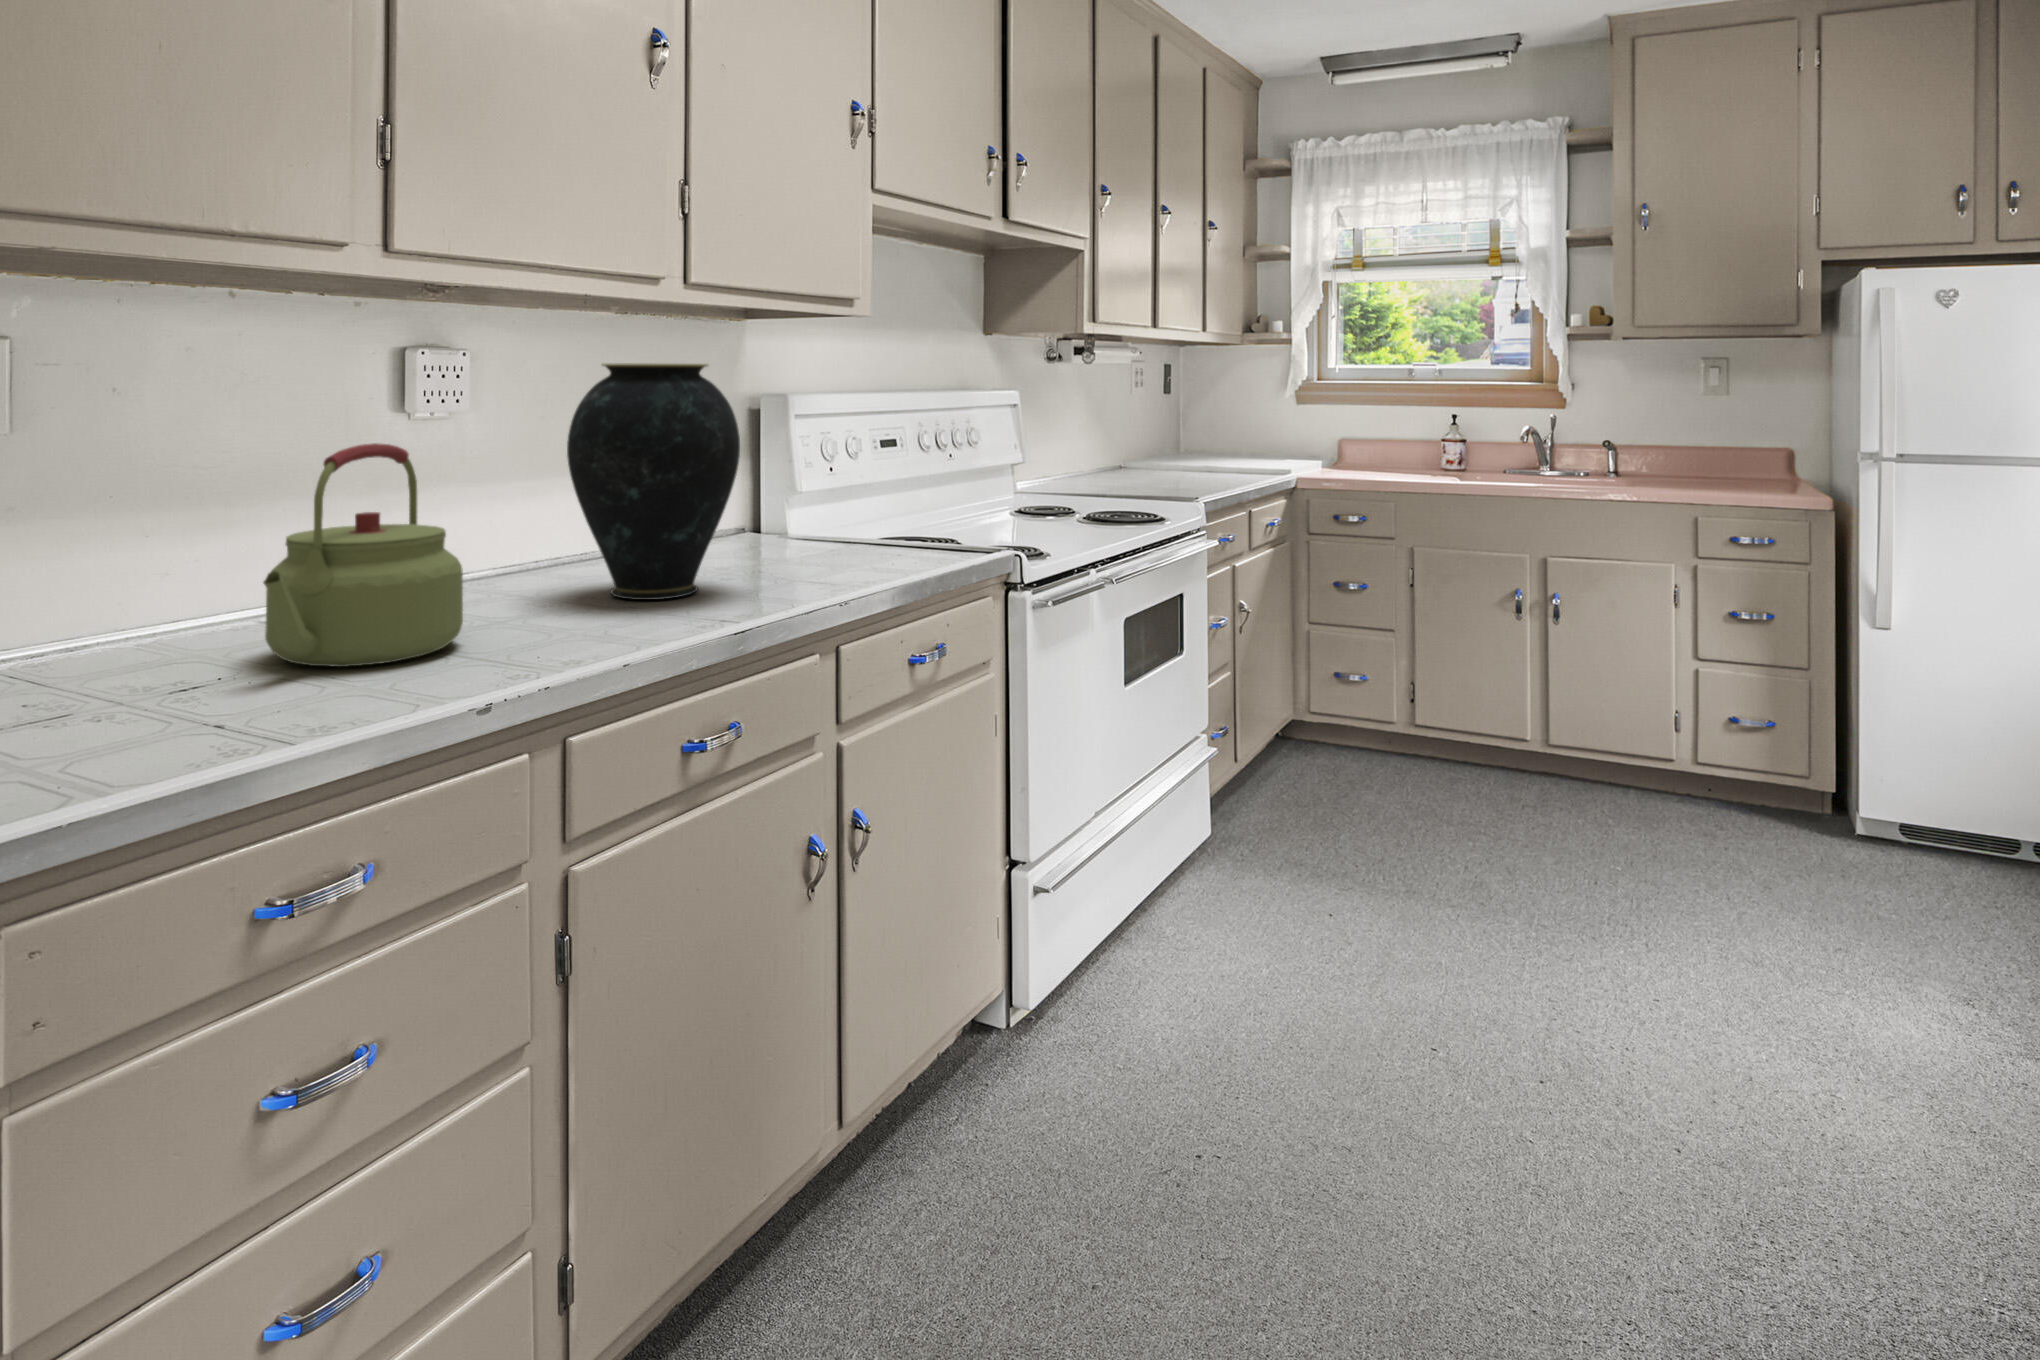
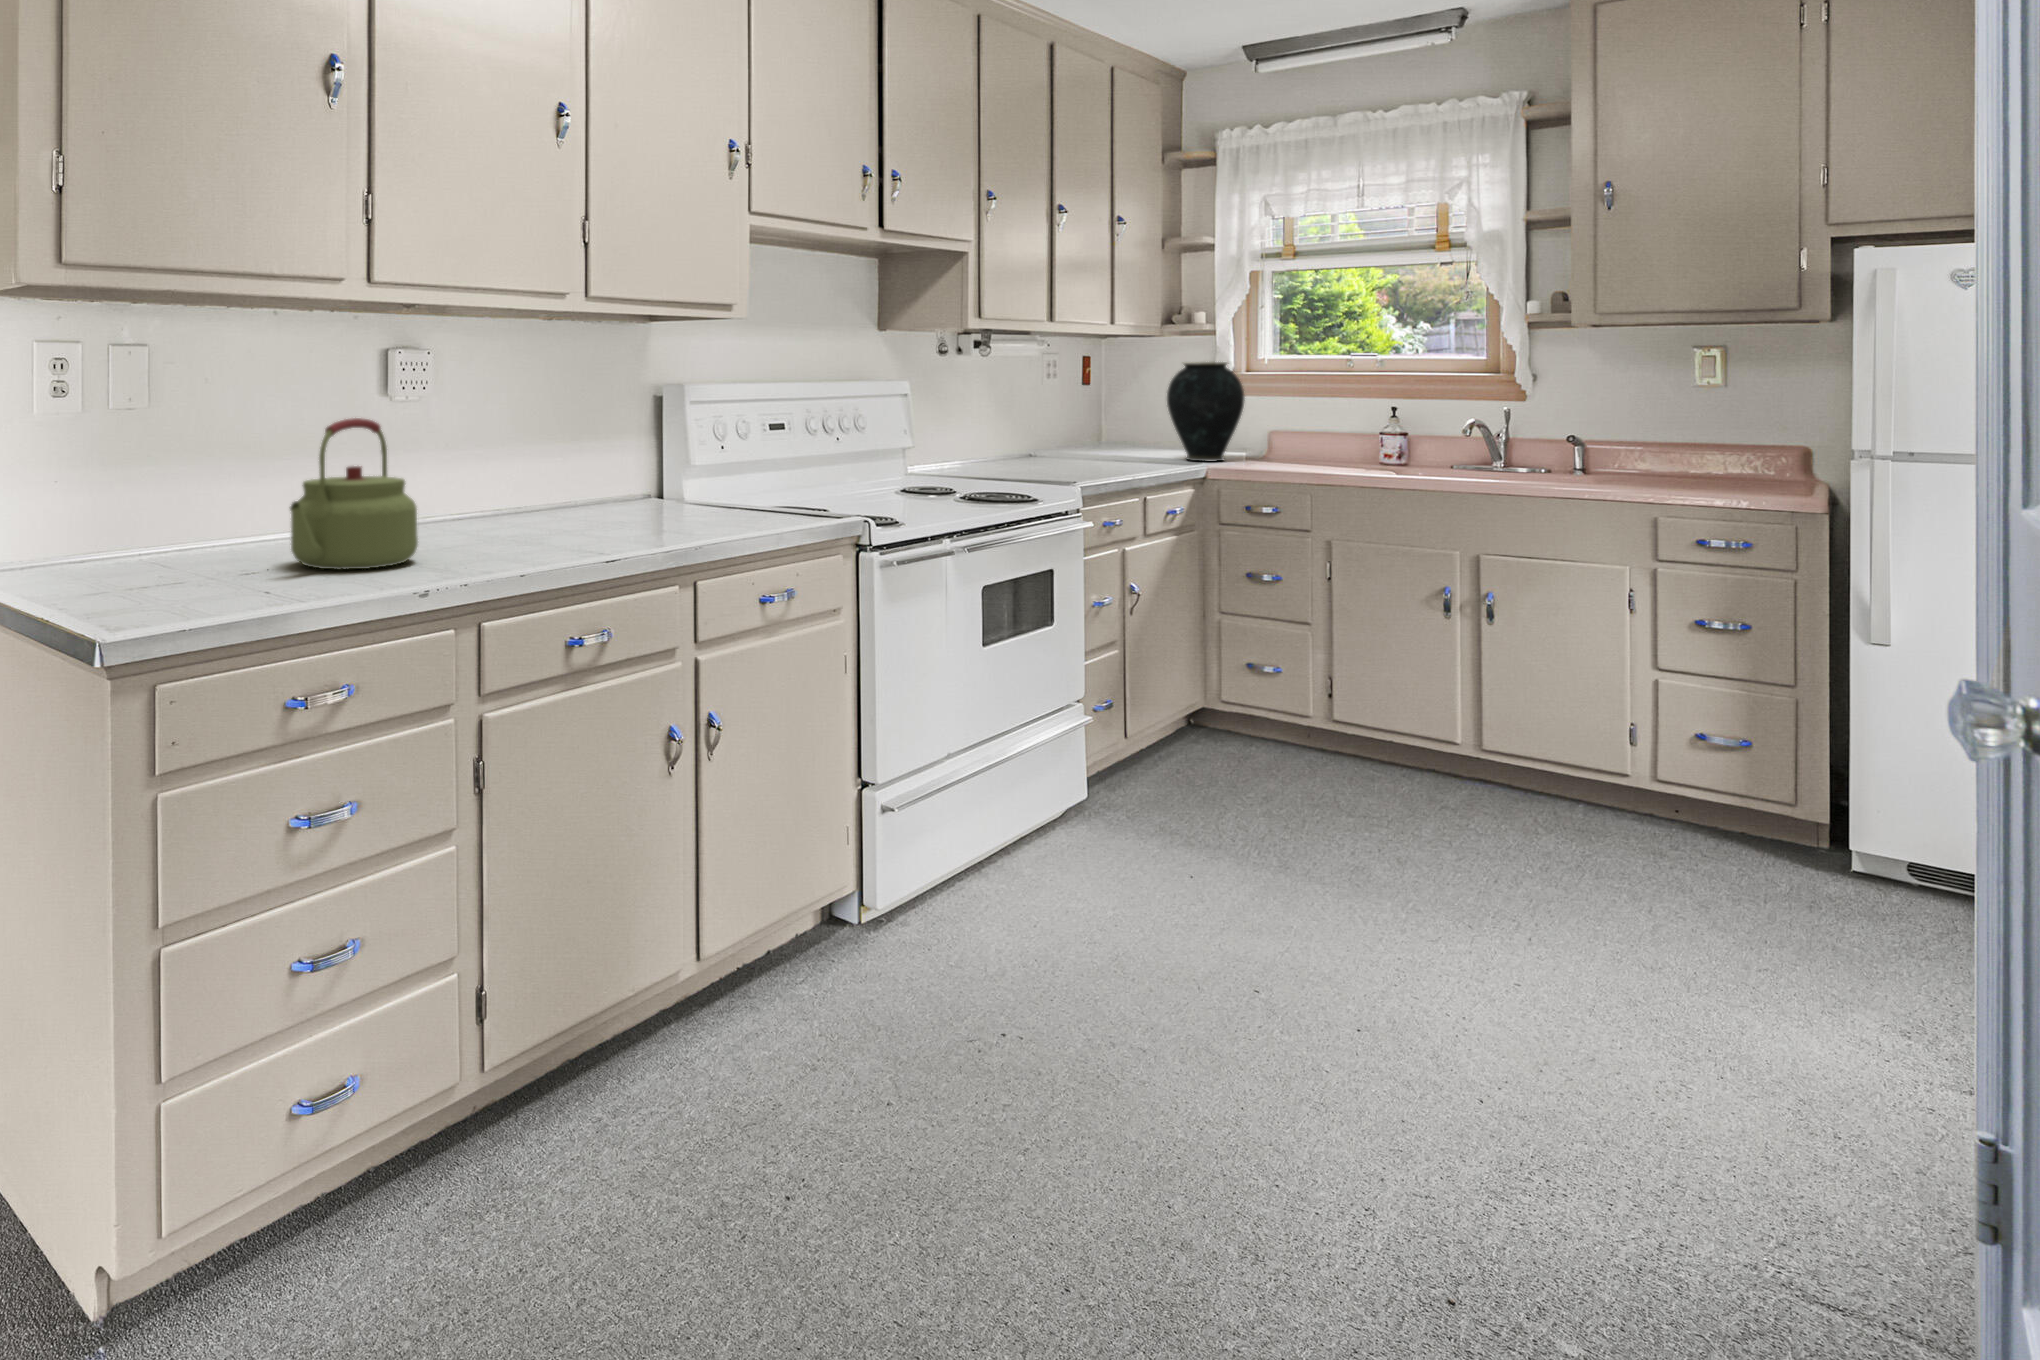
vase: present [567,363,740,600] -> present [1167,362,1245,461]

